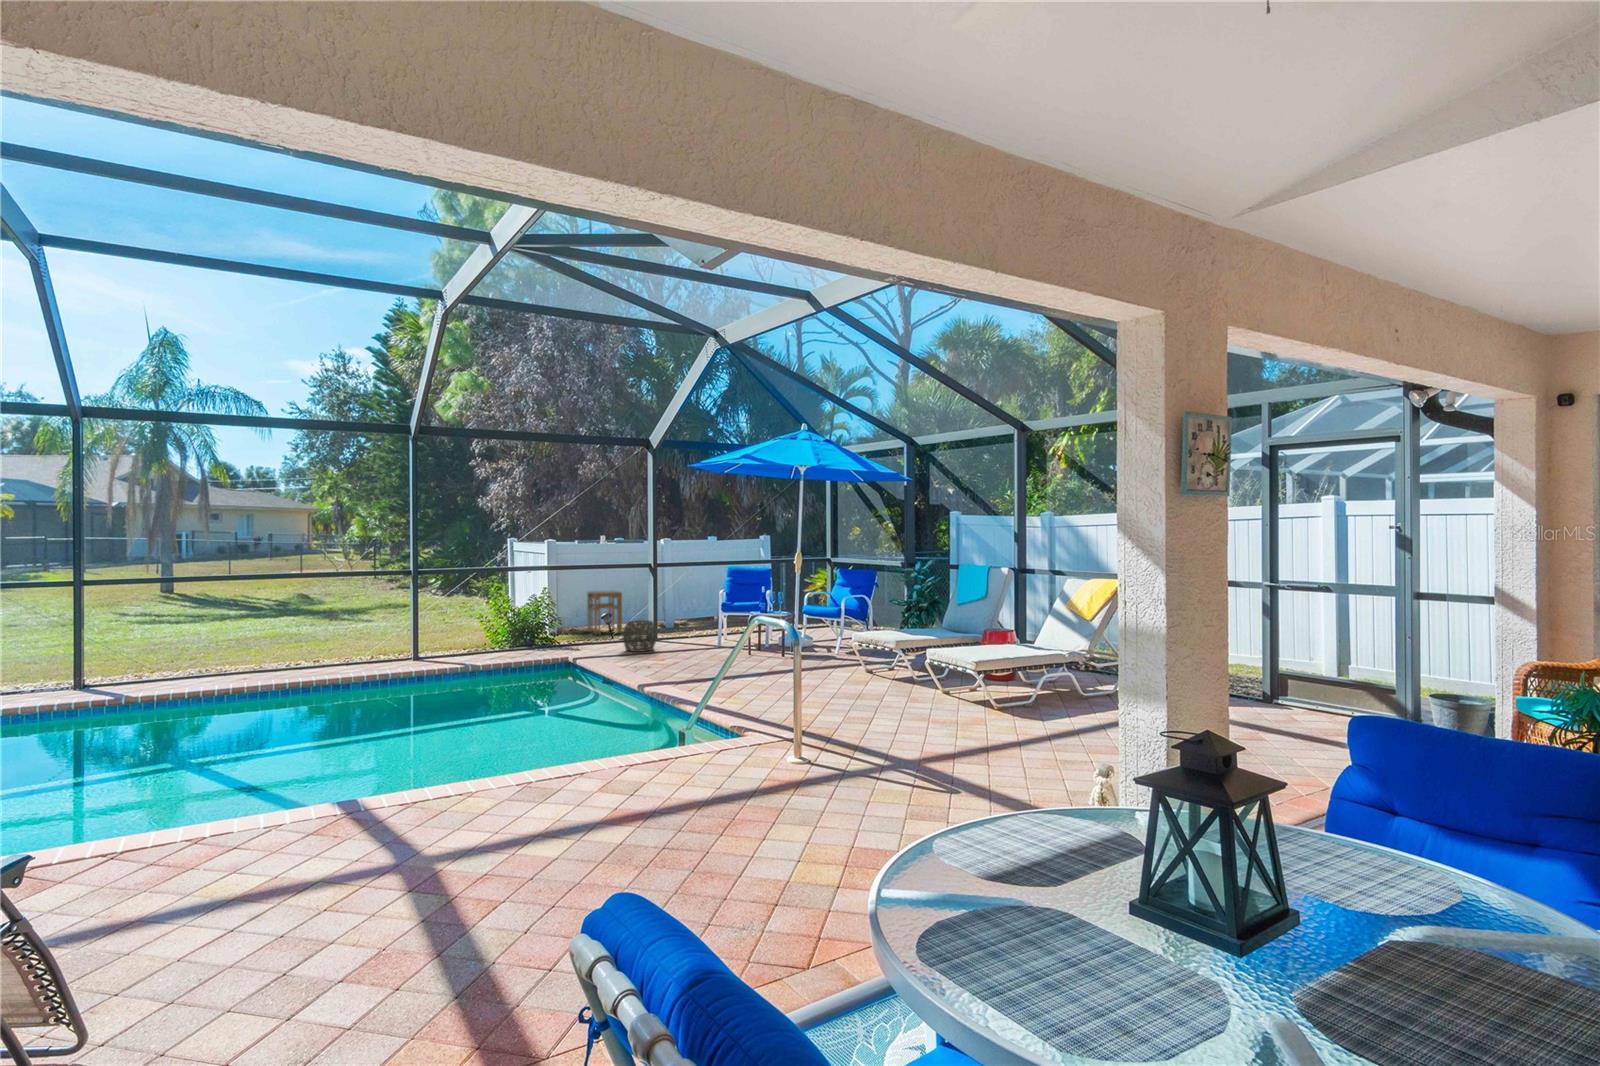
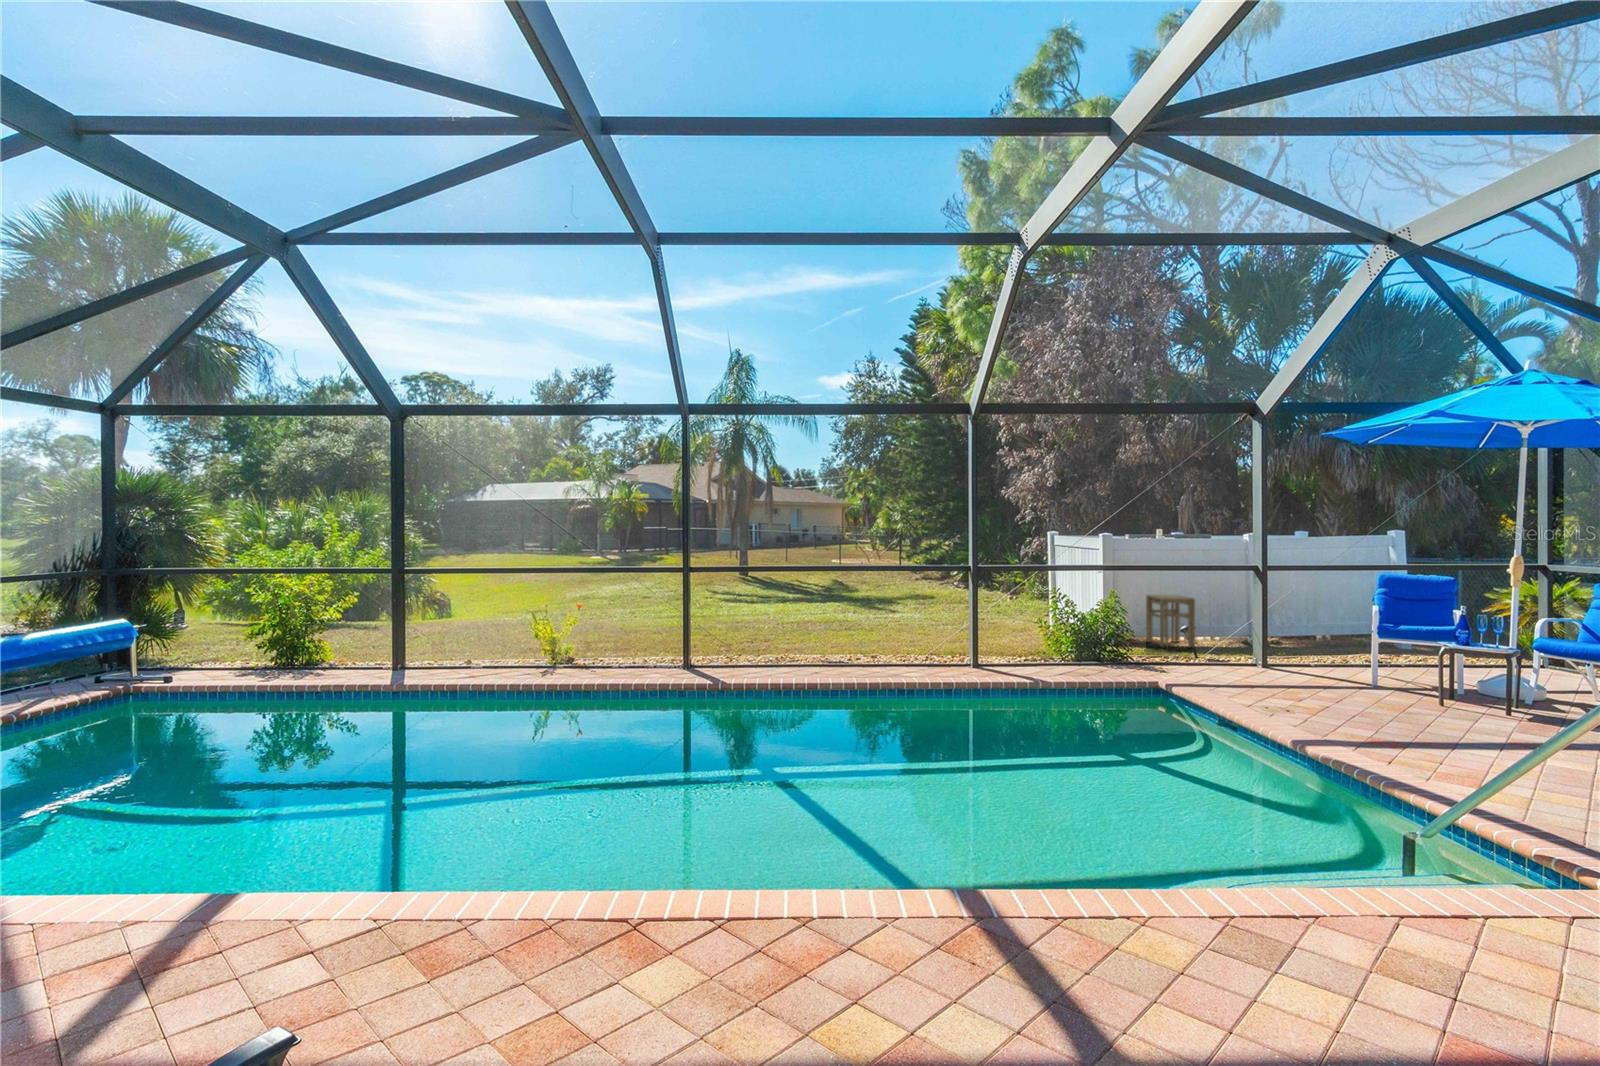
woven basket: present [623,620,657,652] -> none [1232,640,1283,683]

